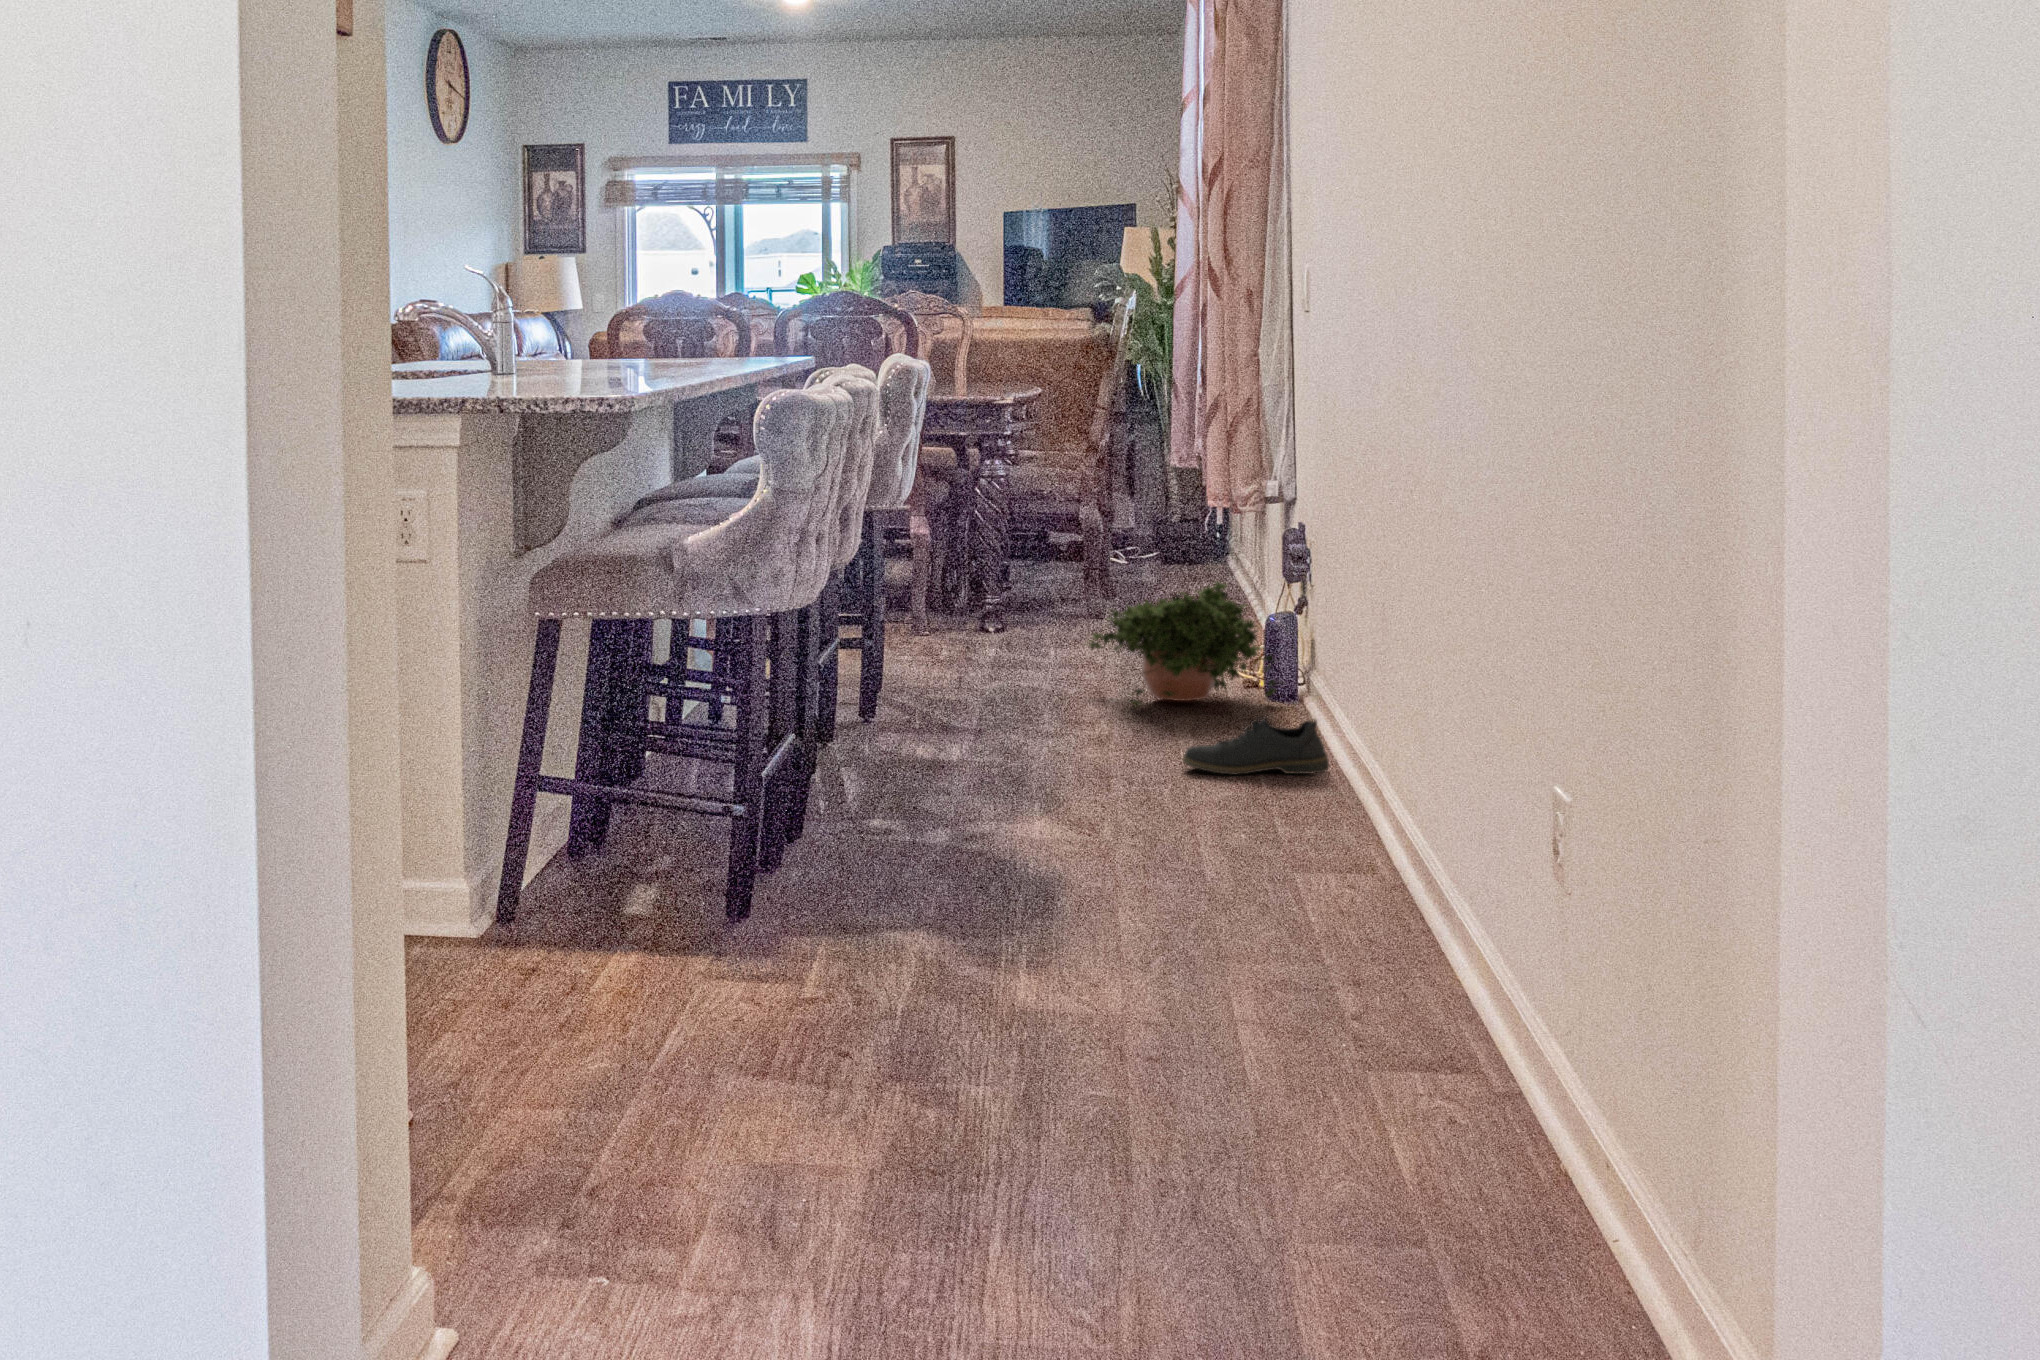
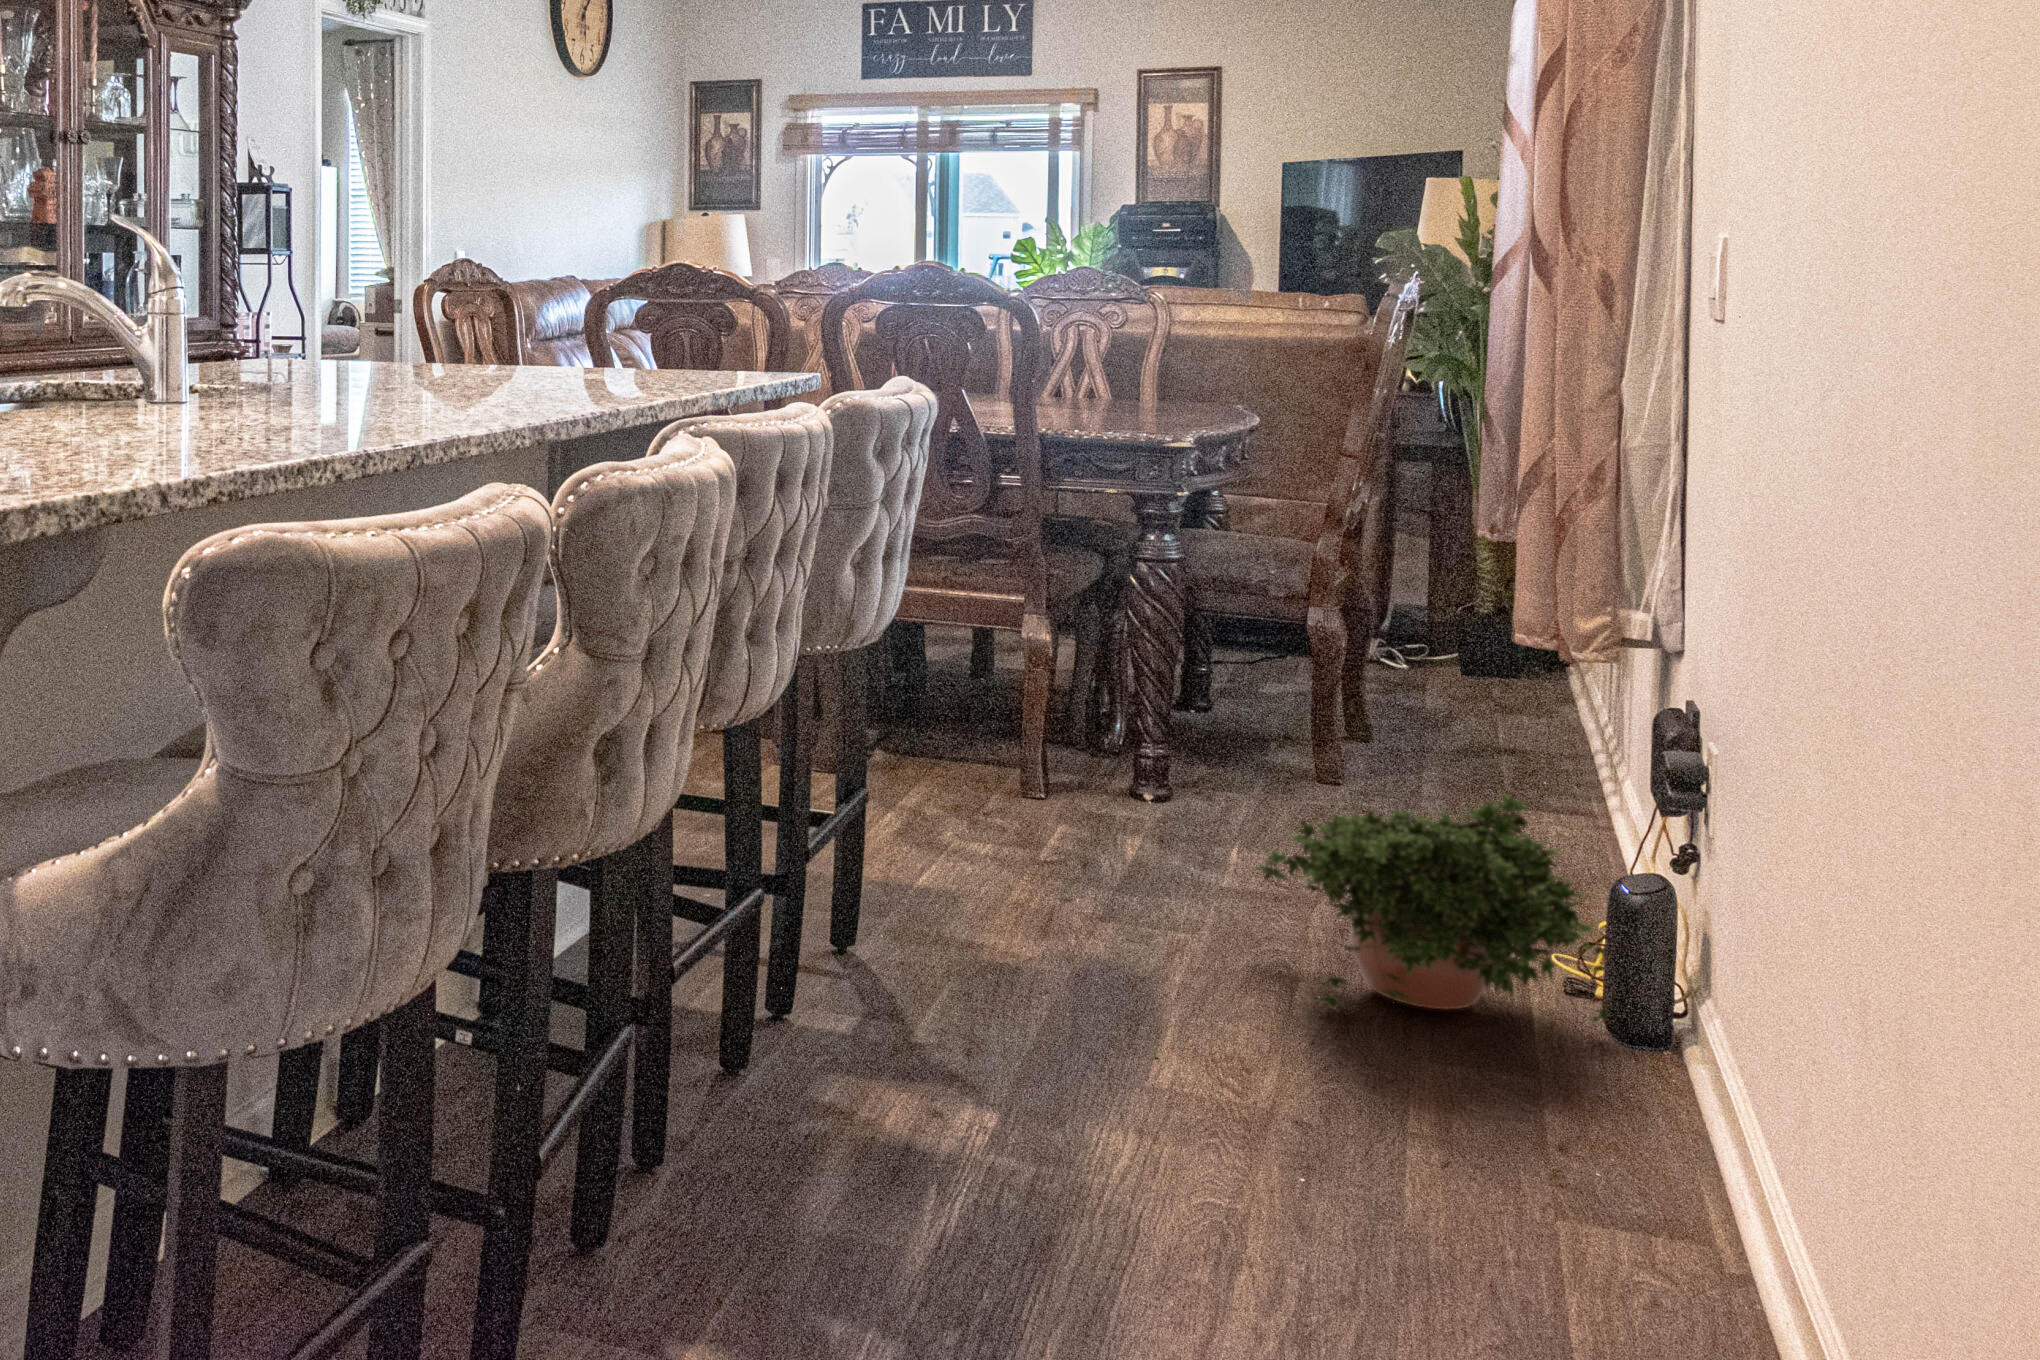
shoe: present [1183,718,1329,774] -> none [1373,1144,1707,1298]

